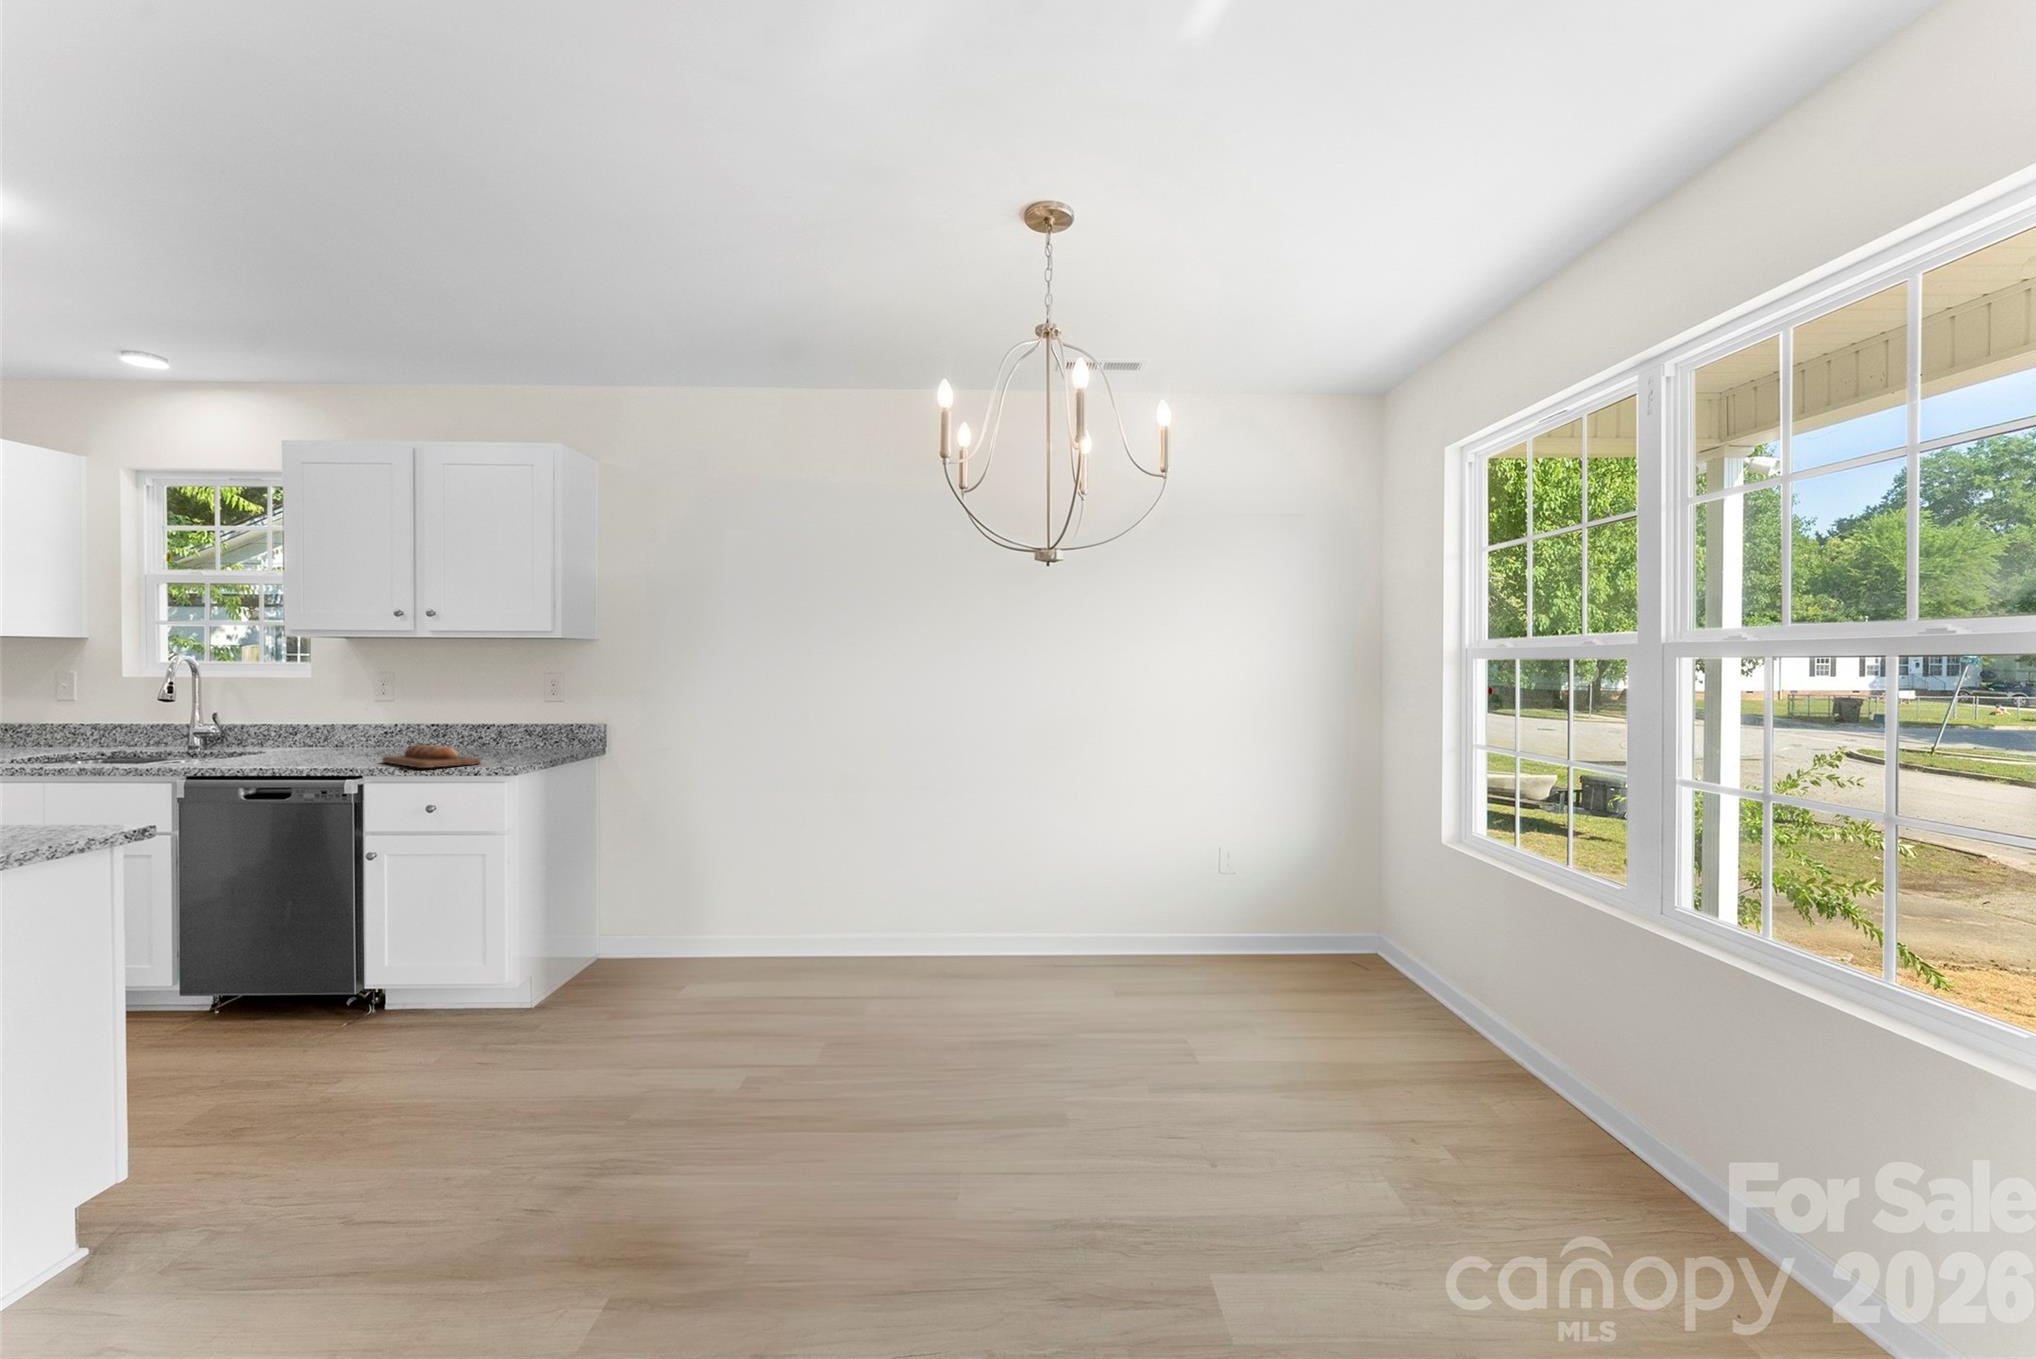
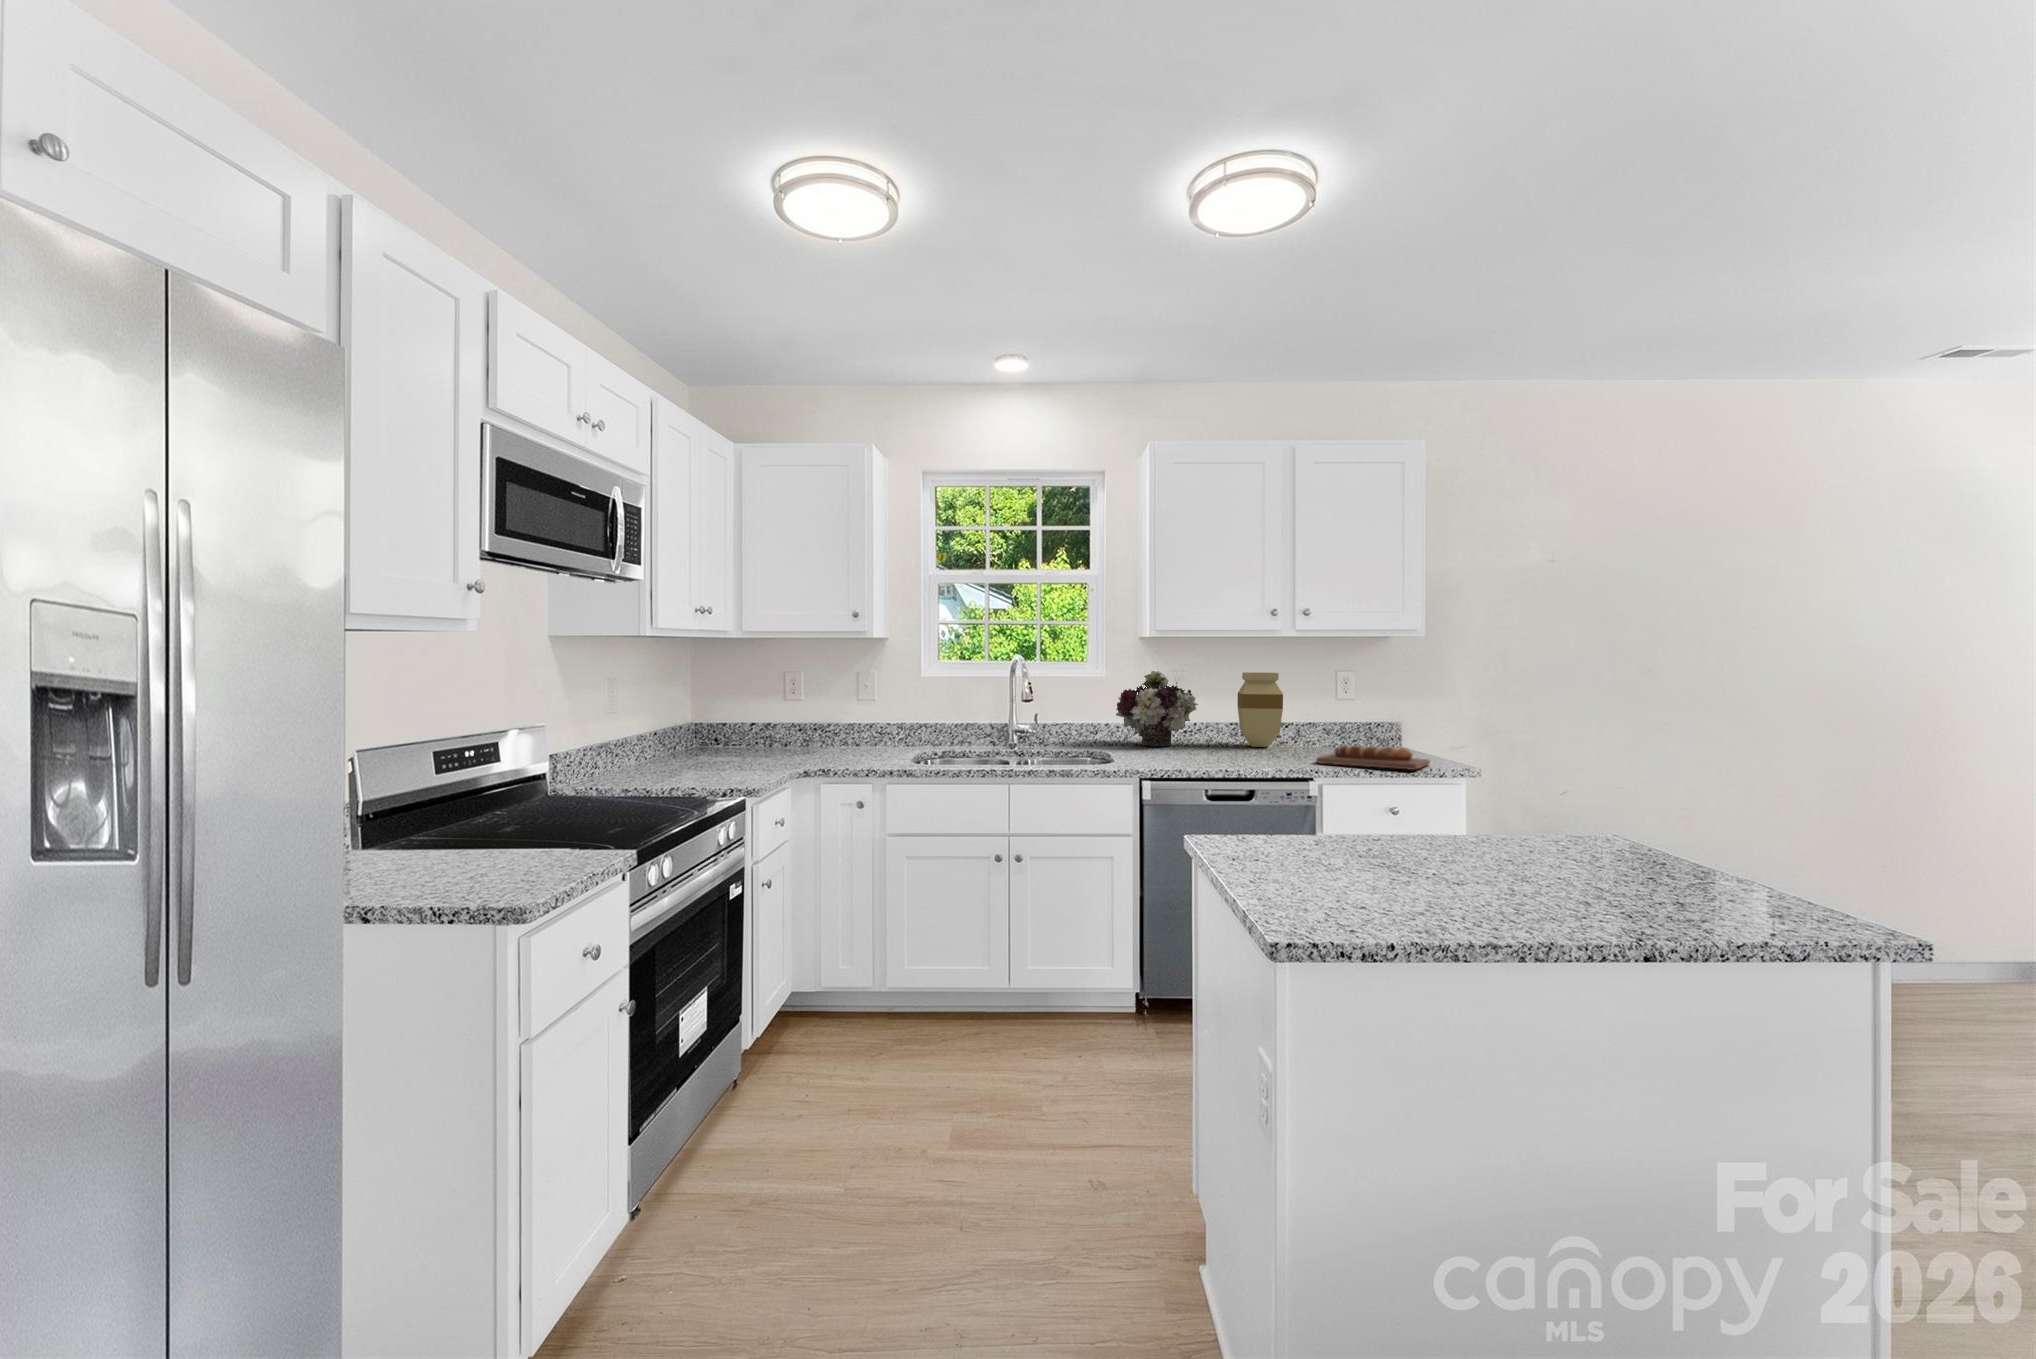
flower arrangement: none [295,673,384,747] -> present [1116,671,1198,746]
vase: none [402,674,463,747] -> present [1237,672,1283,747]

